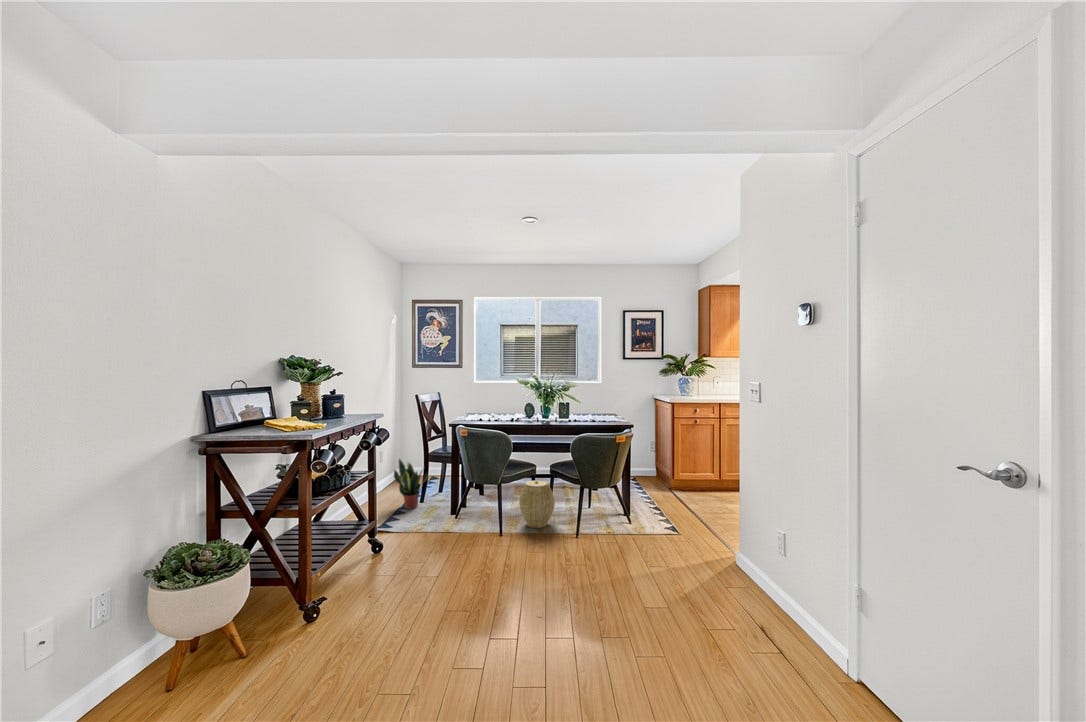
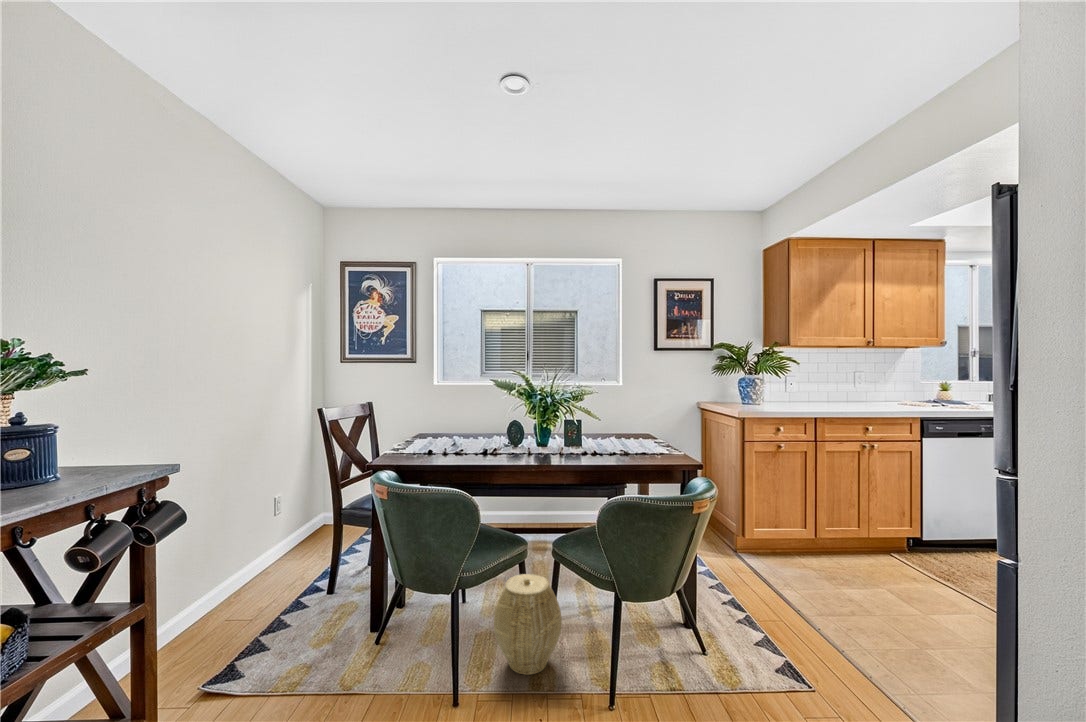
potted plant: present [394,459,428,509] -> none [274,522,337,612]

